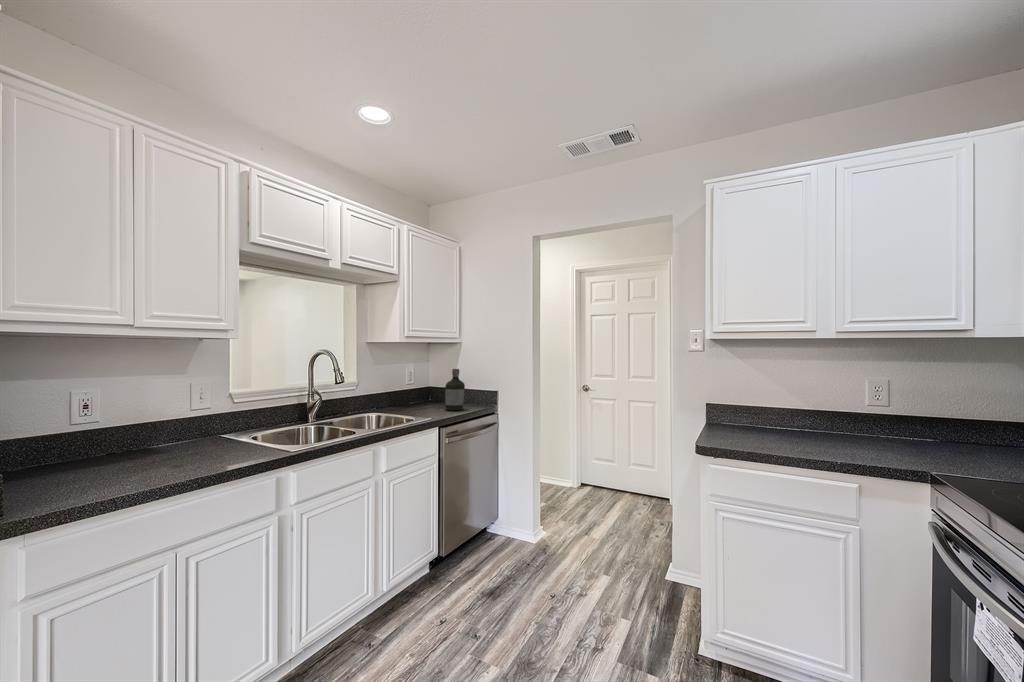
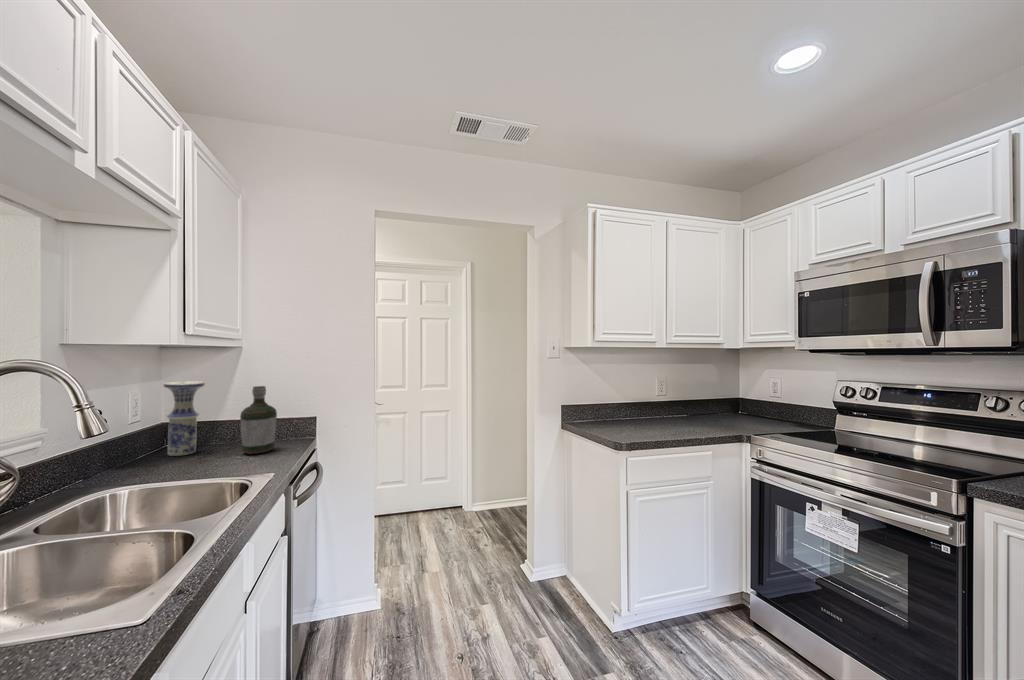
vase: none [418,363,437,405] -> present [163,381,205,456]

